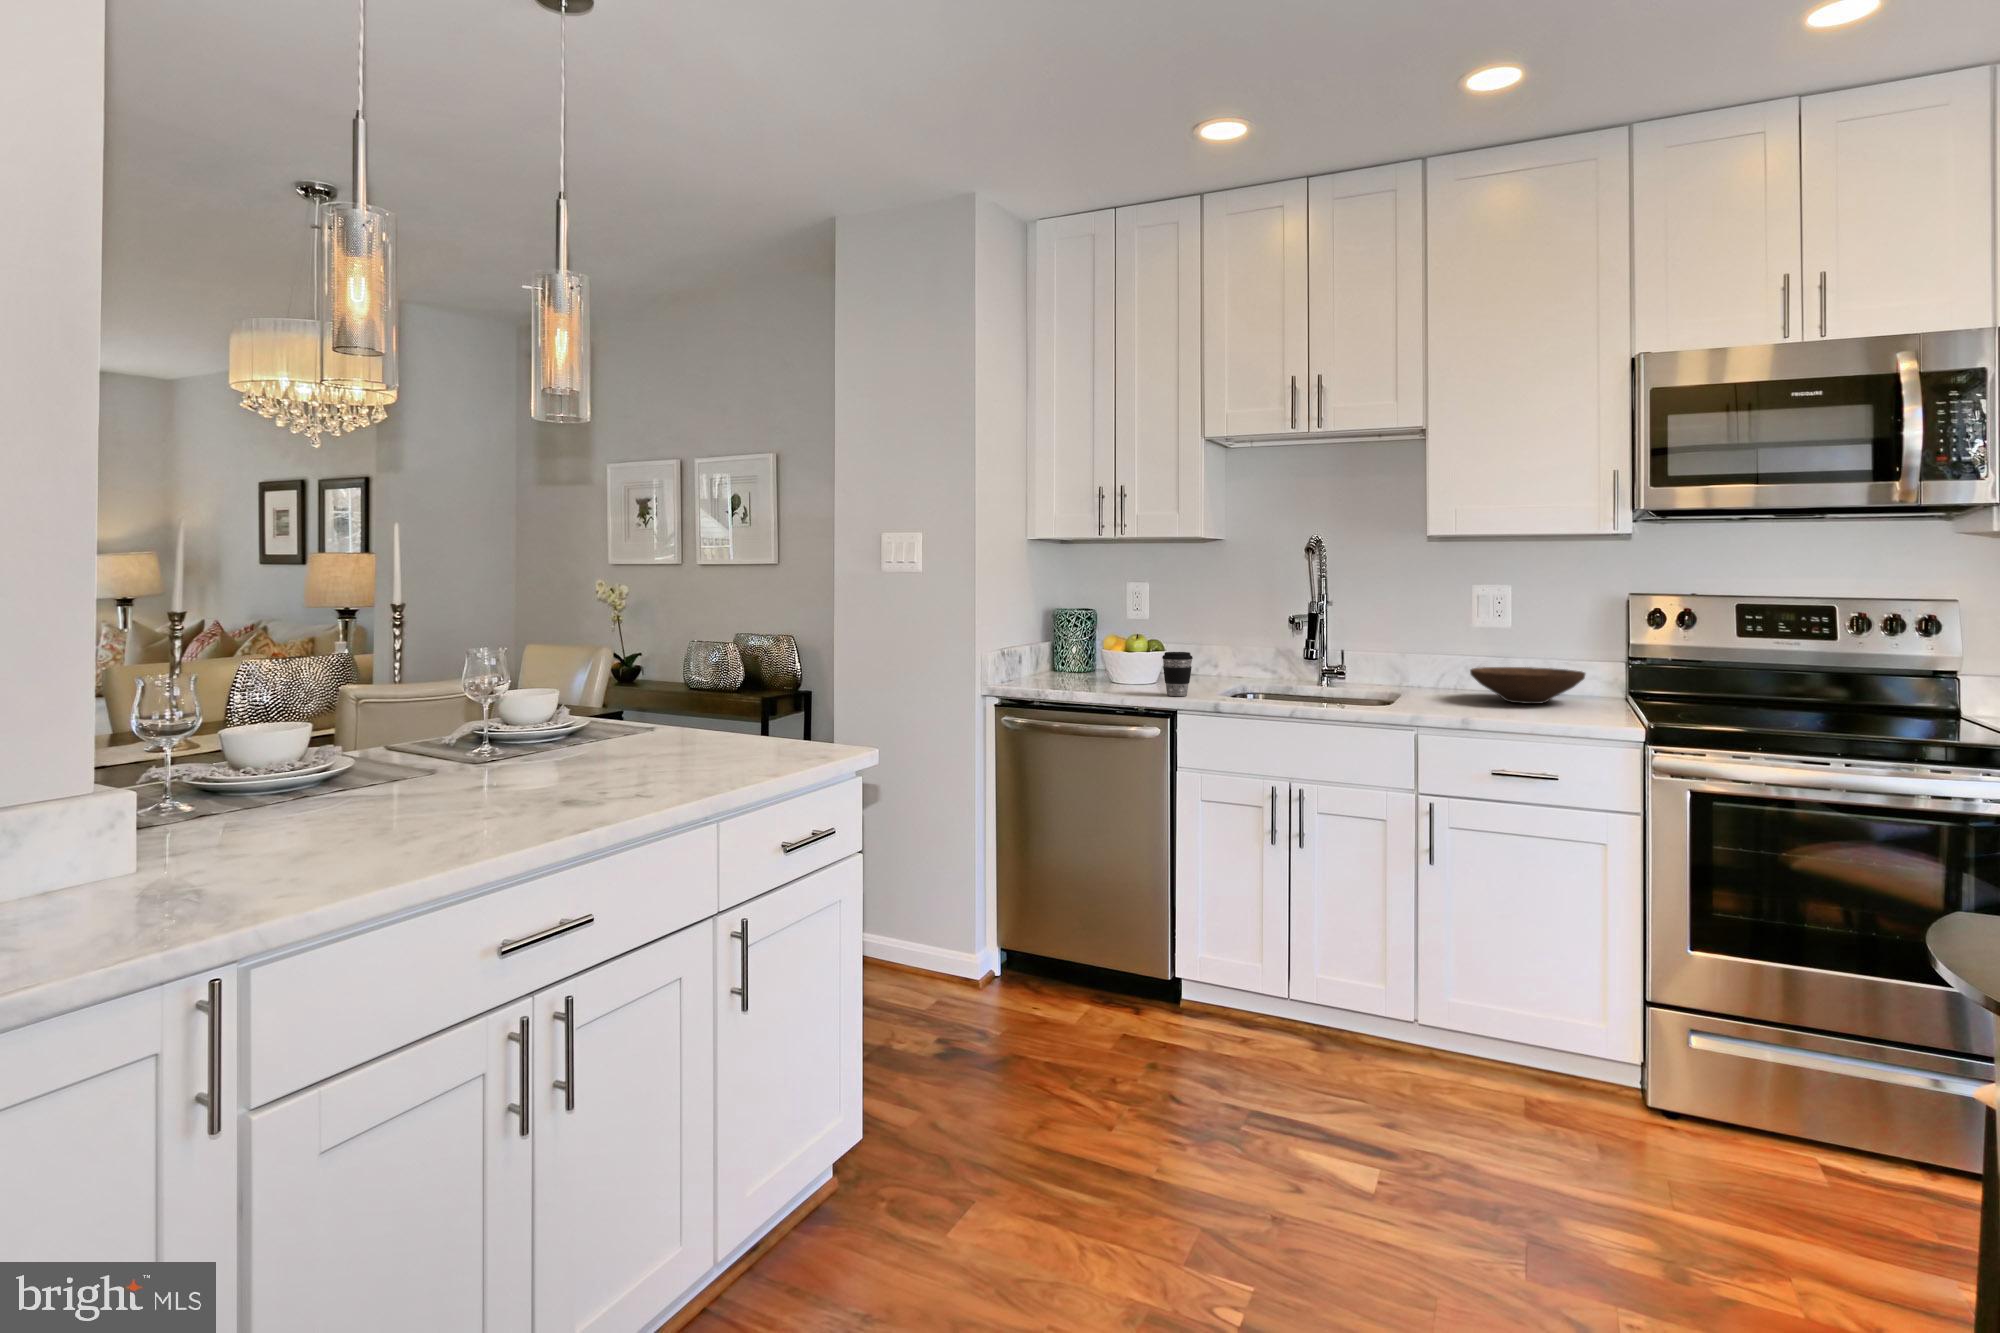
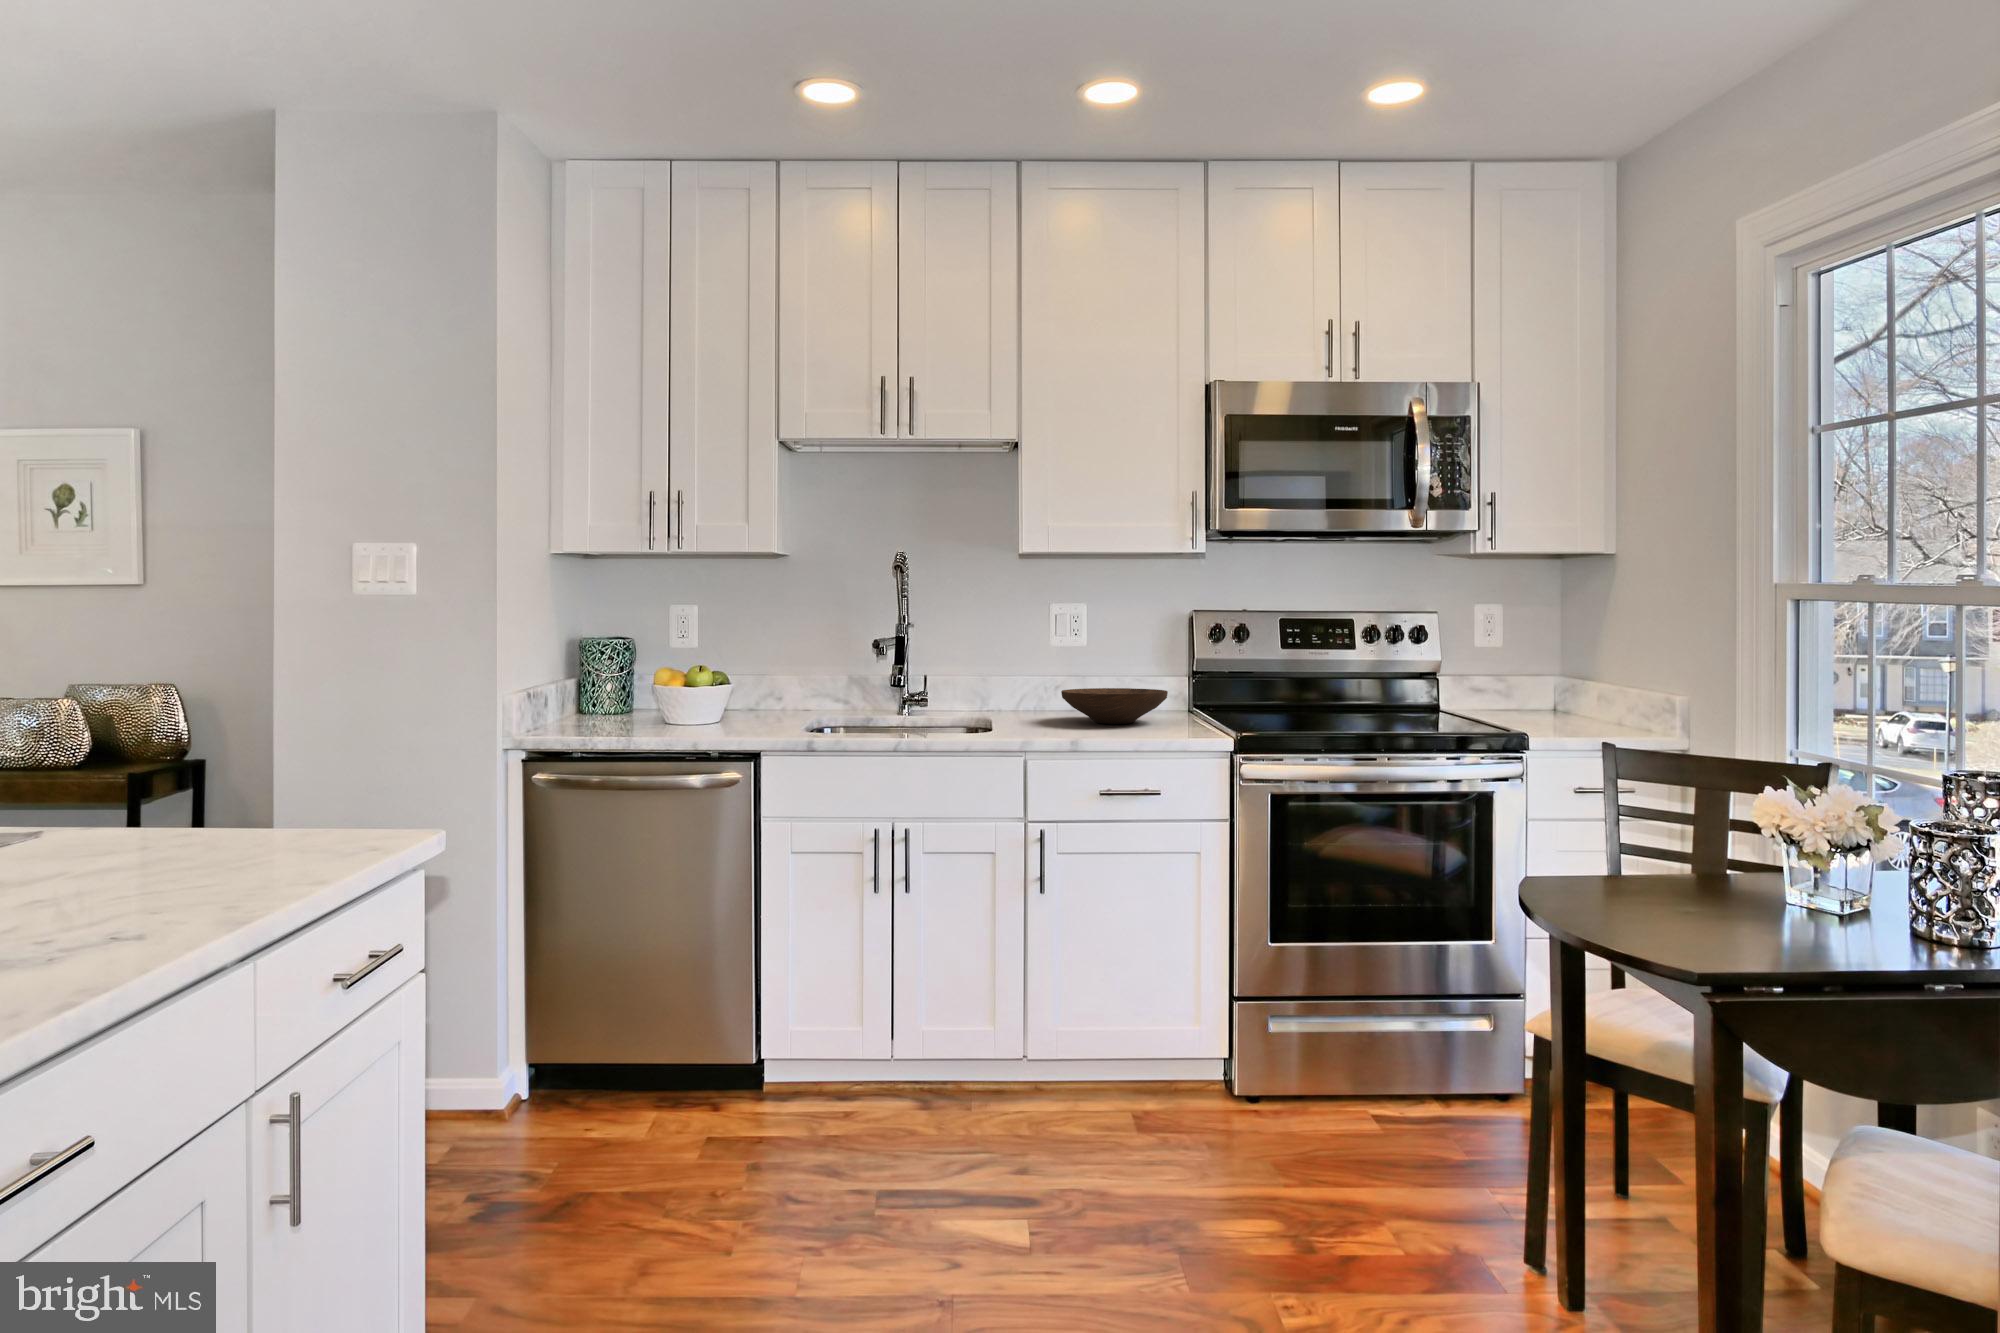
coffee cup: present [1162,652,1193,696] -> none [736,682,773,734]

